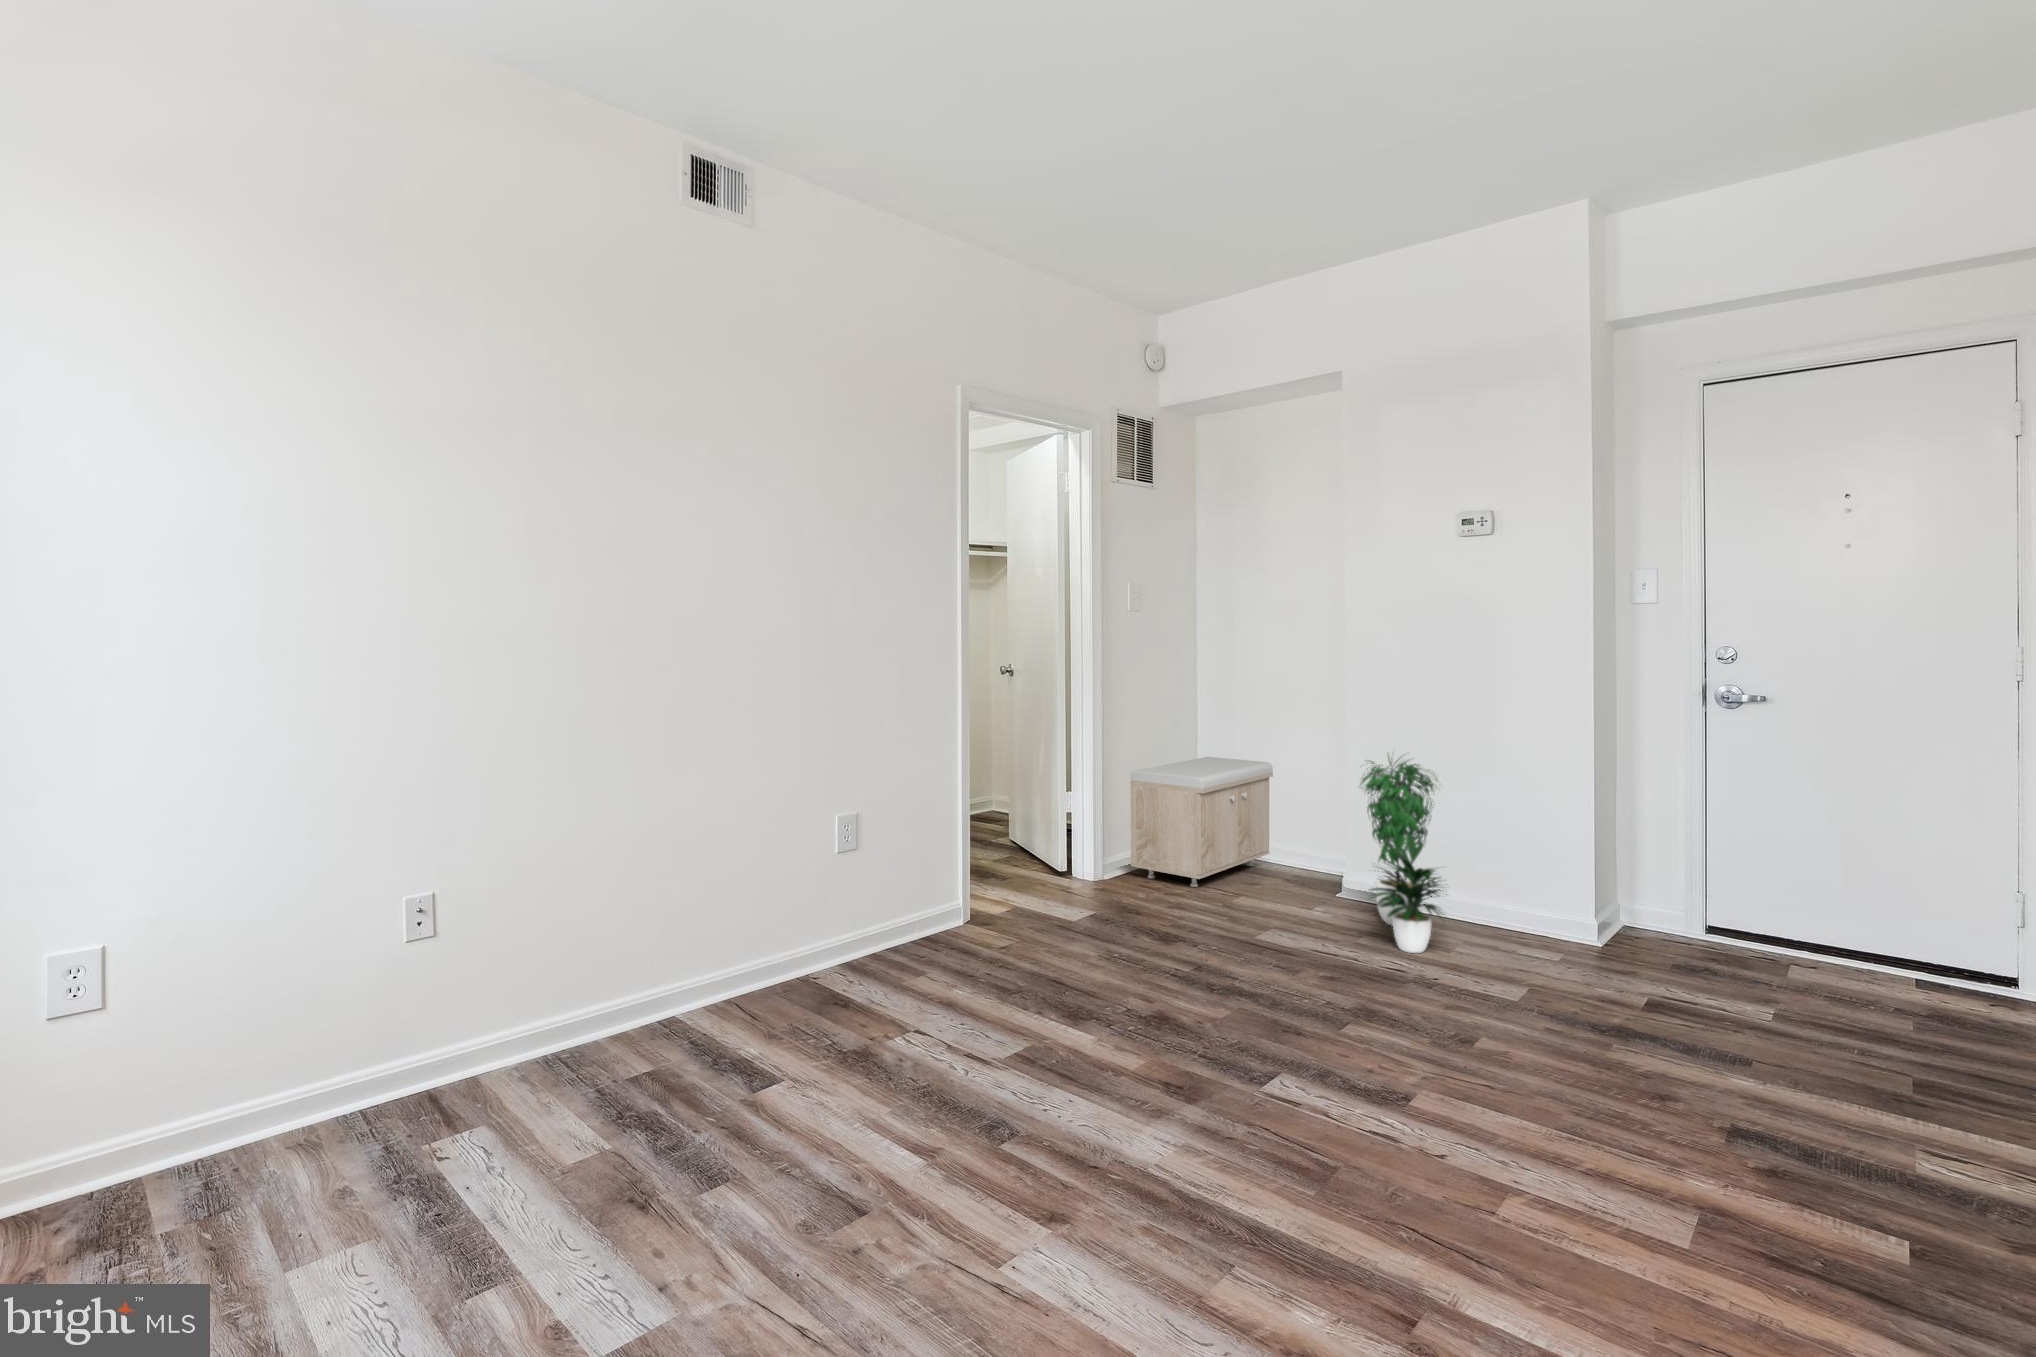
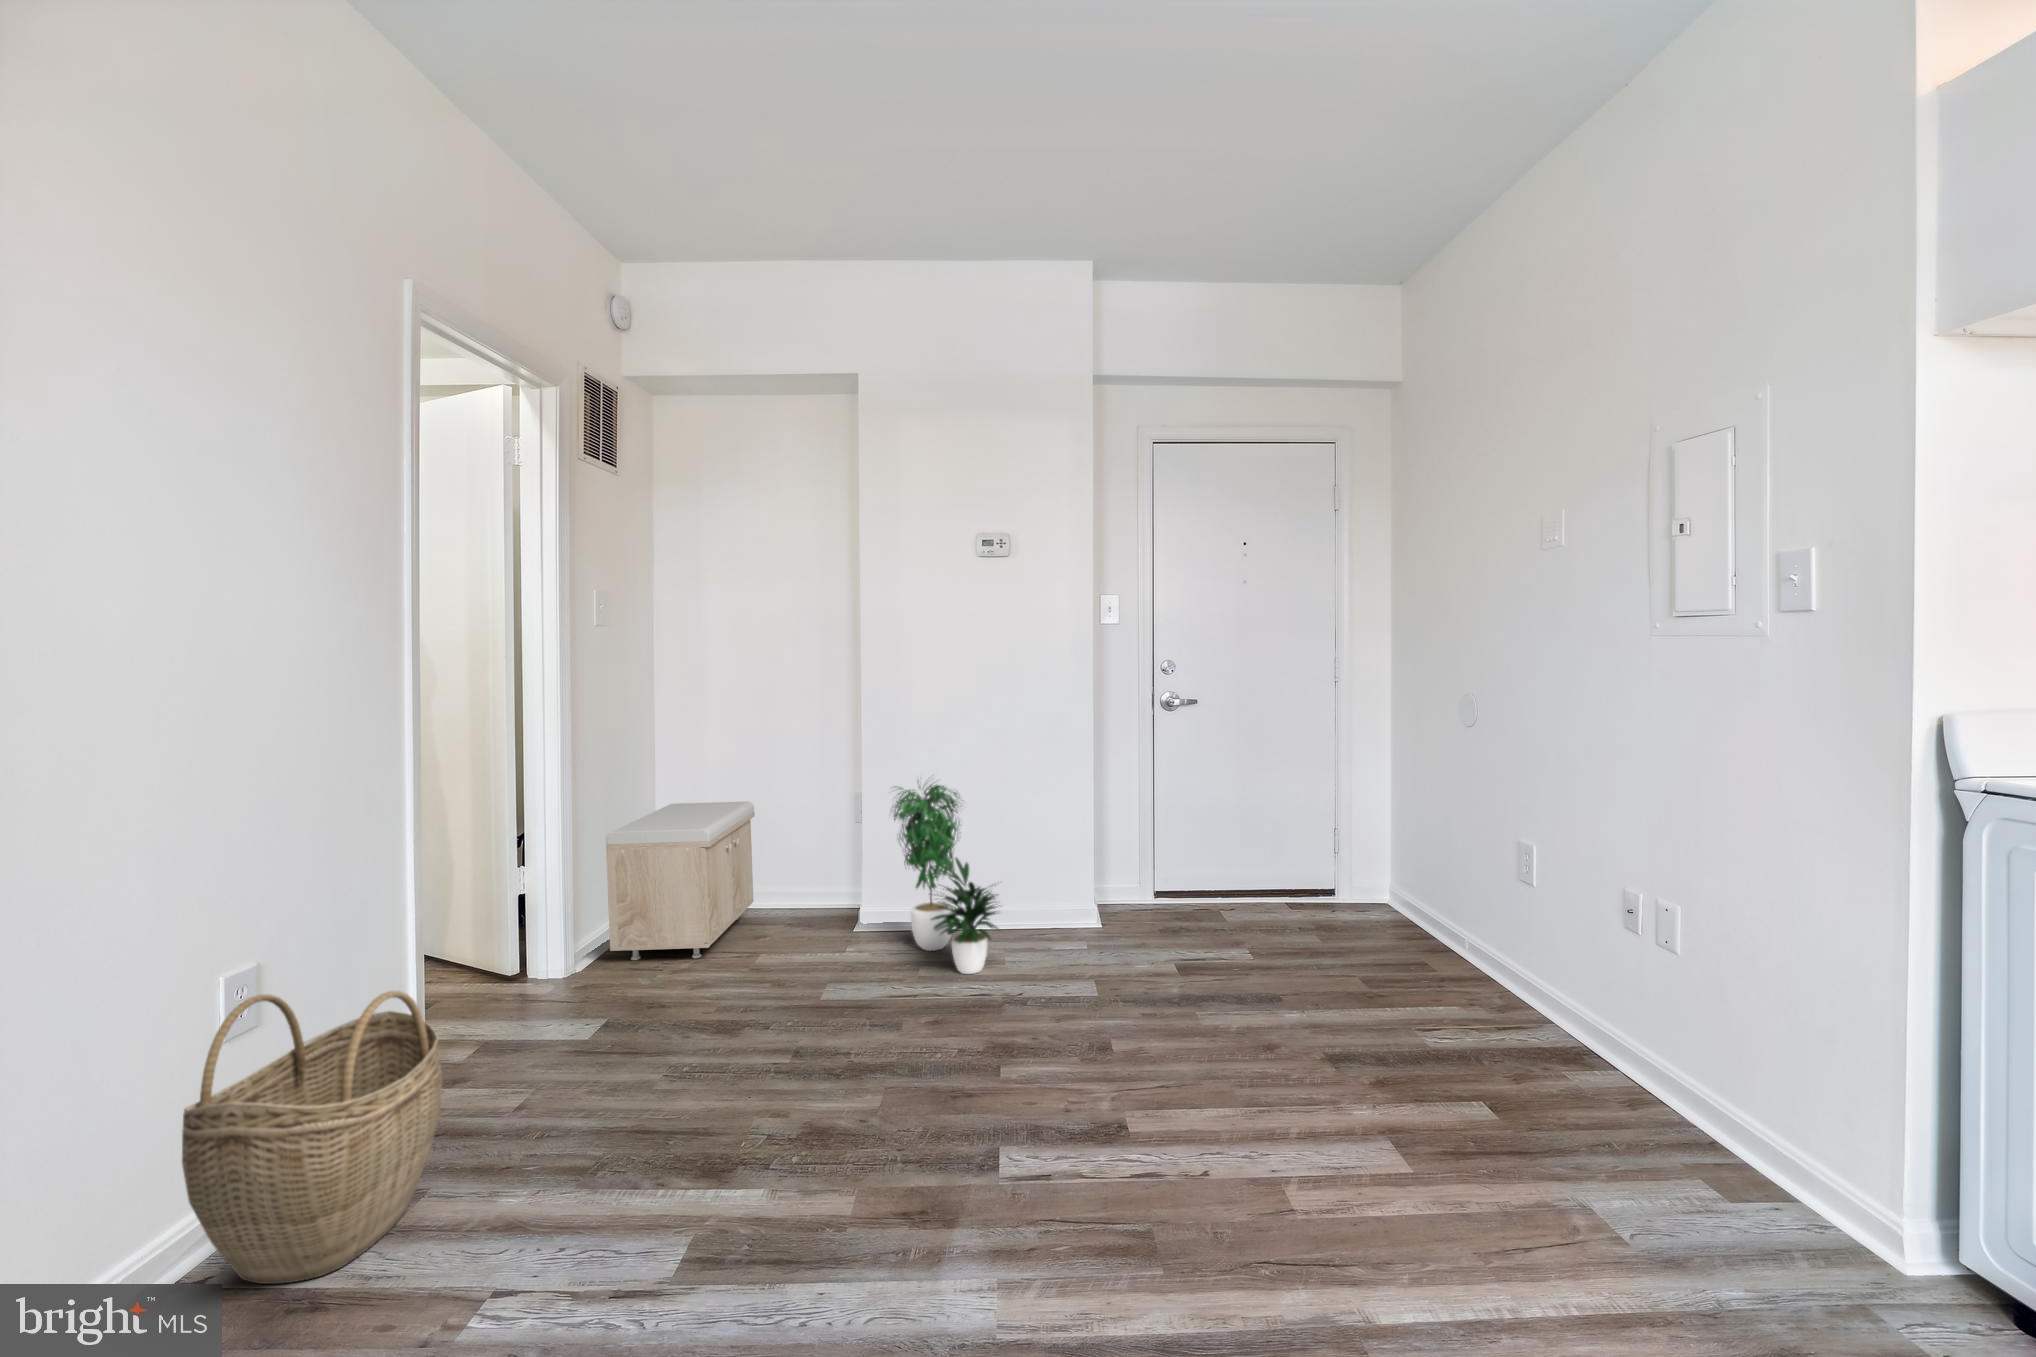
woven basket: none [801,826,935,994] -> present [182,991,442,1284]

